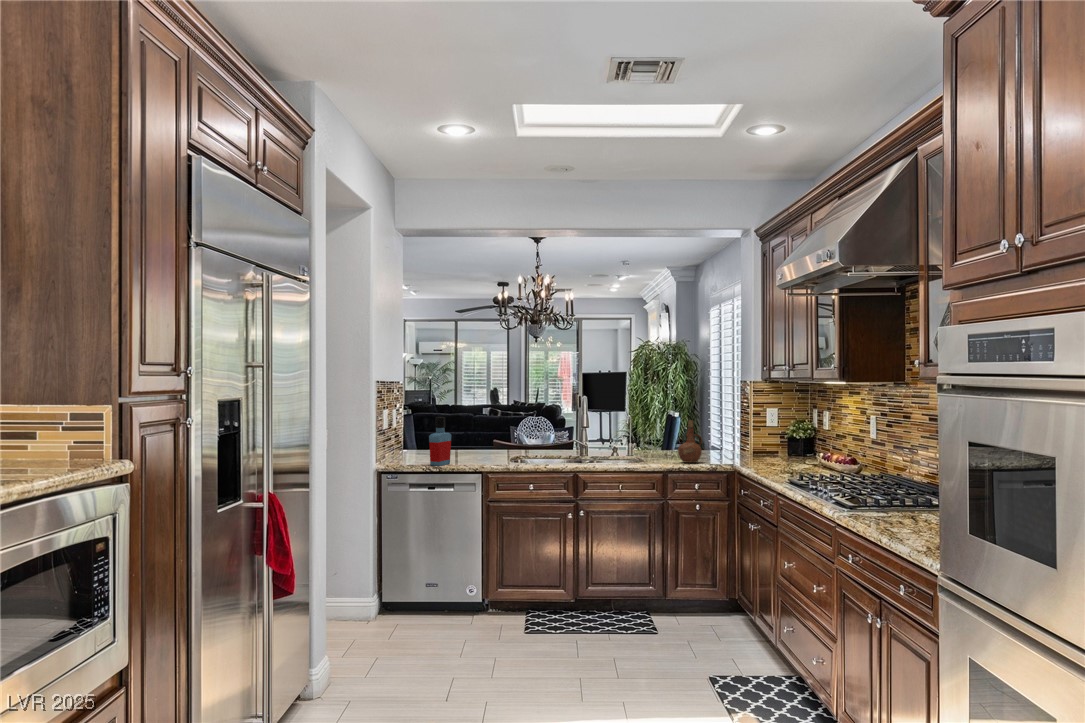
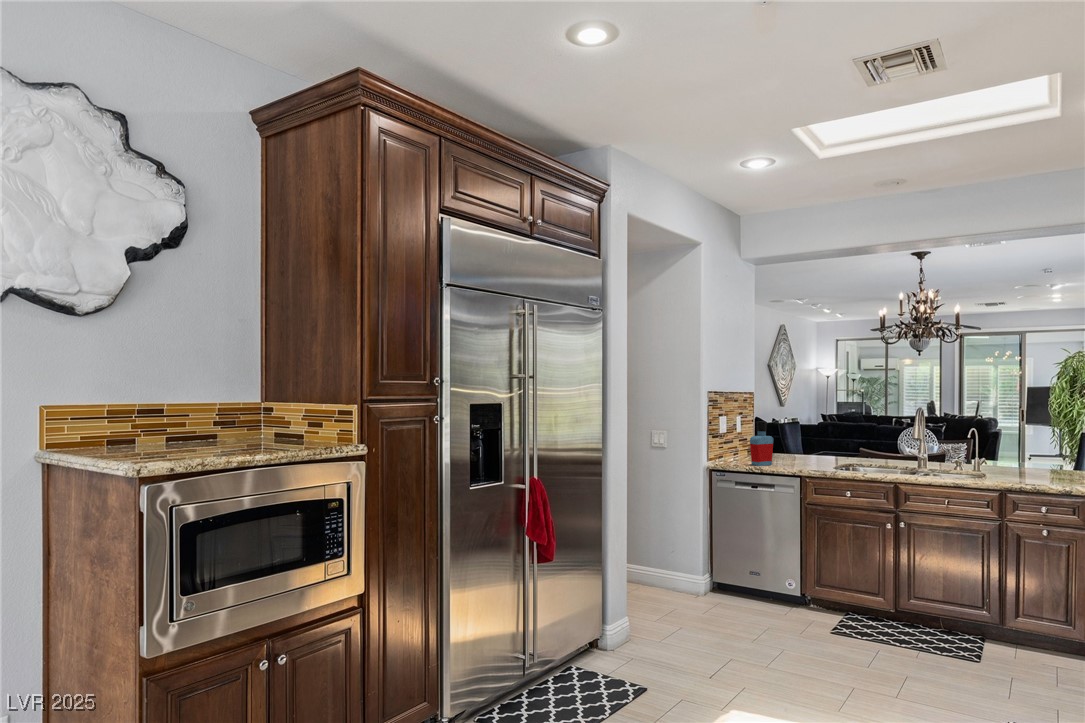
ceramic pitcher: present [678,420,702,463] -> none [1018,435,1051,483]

